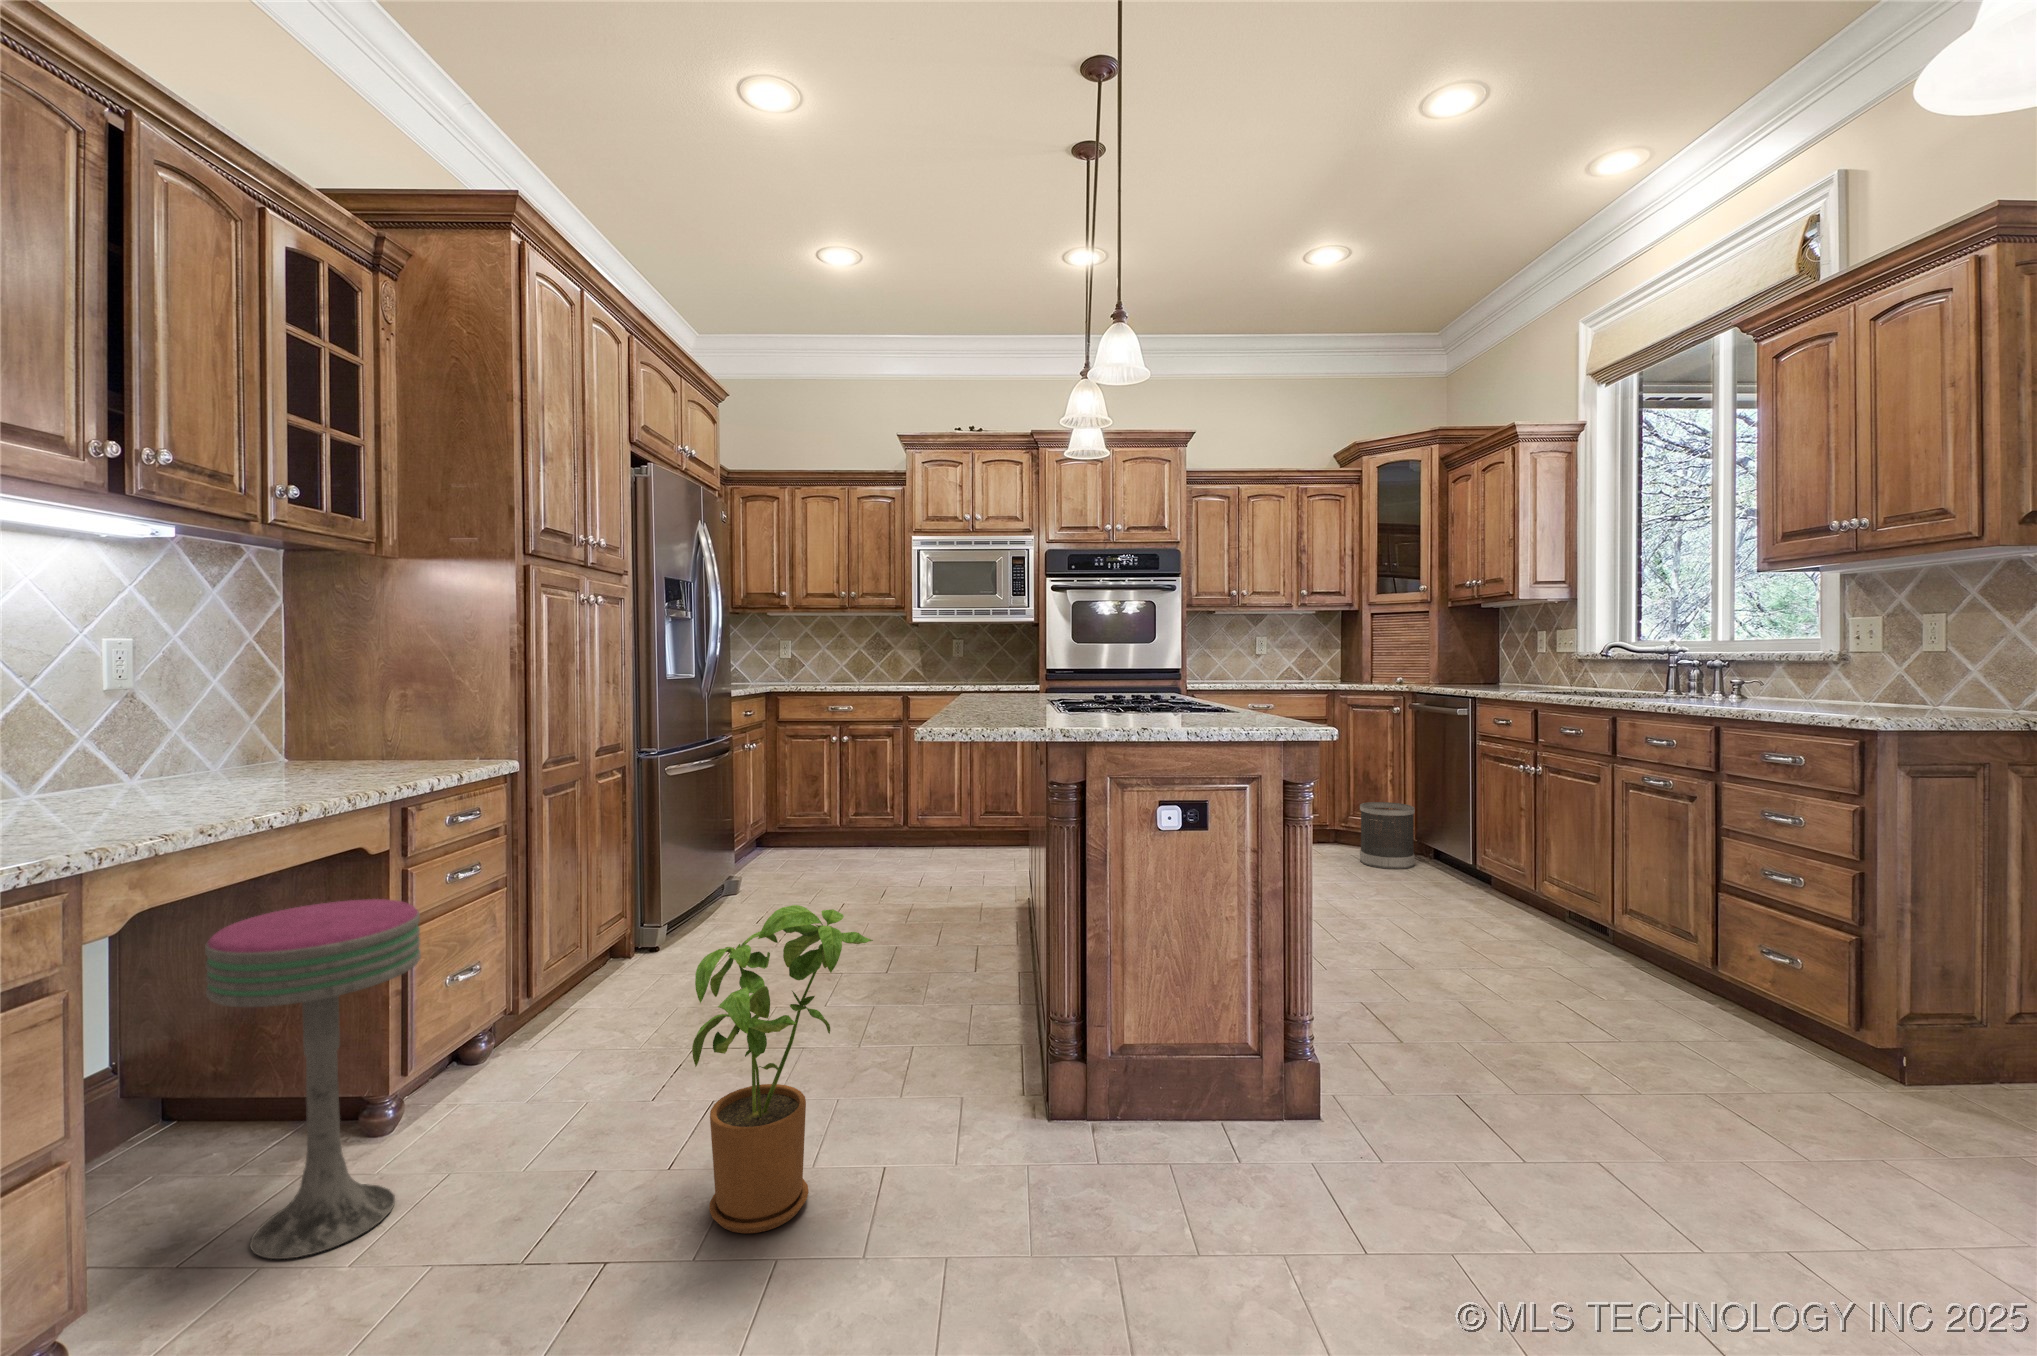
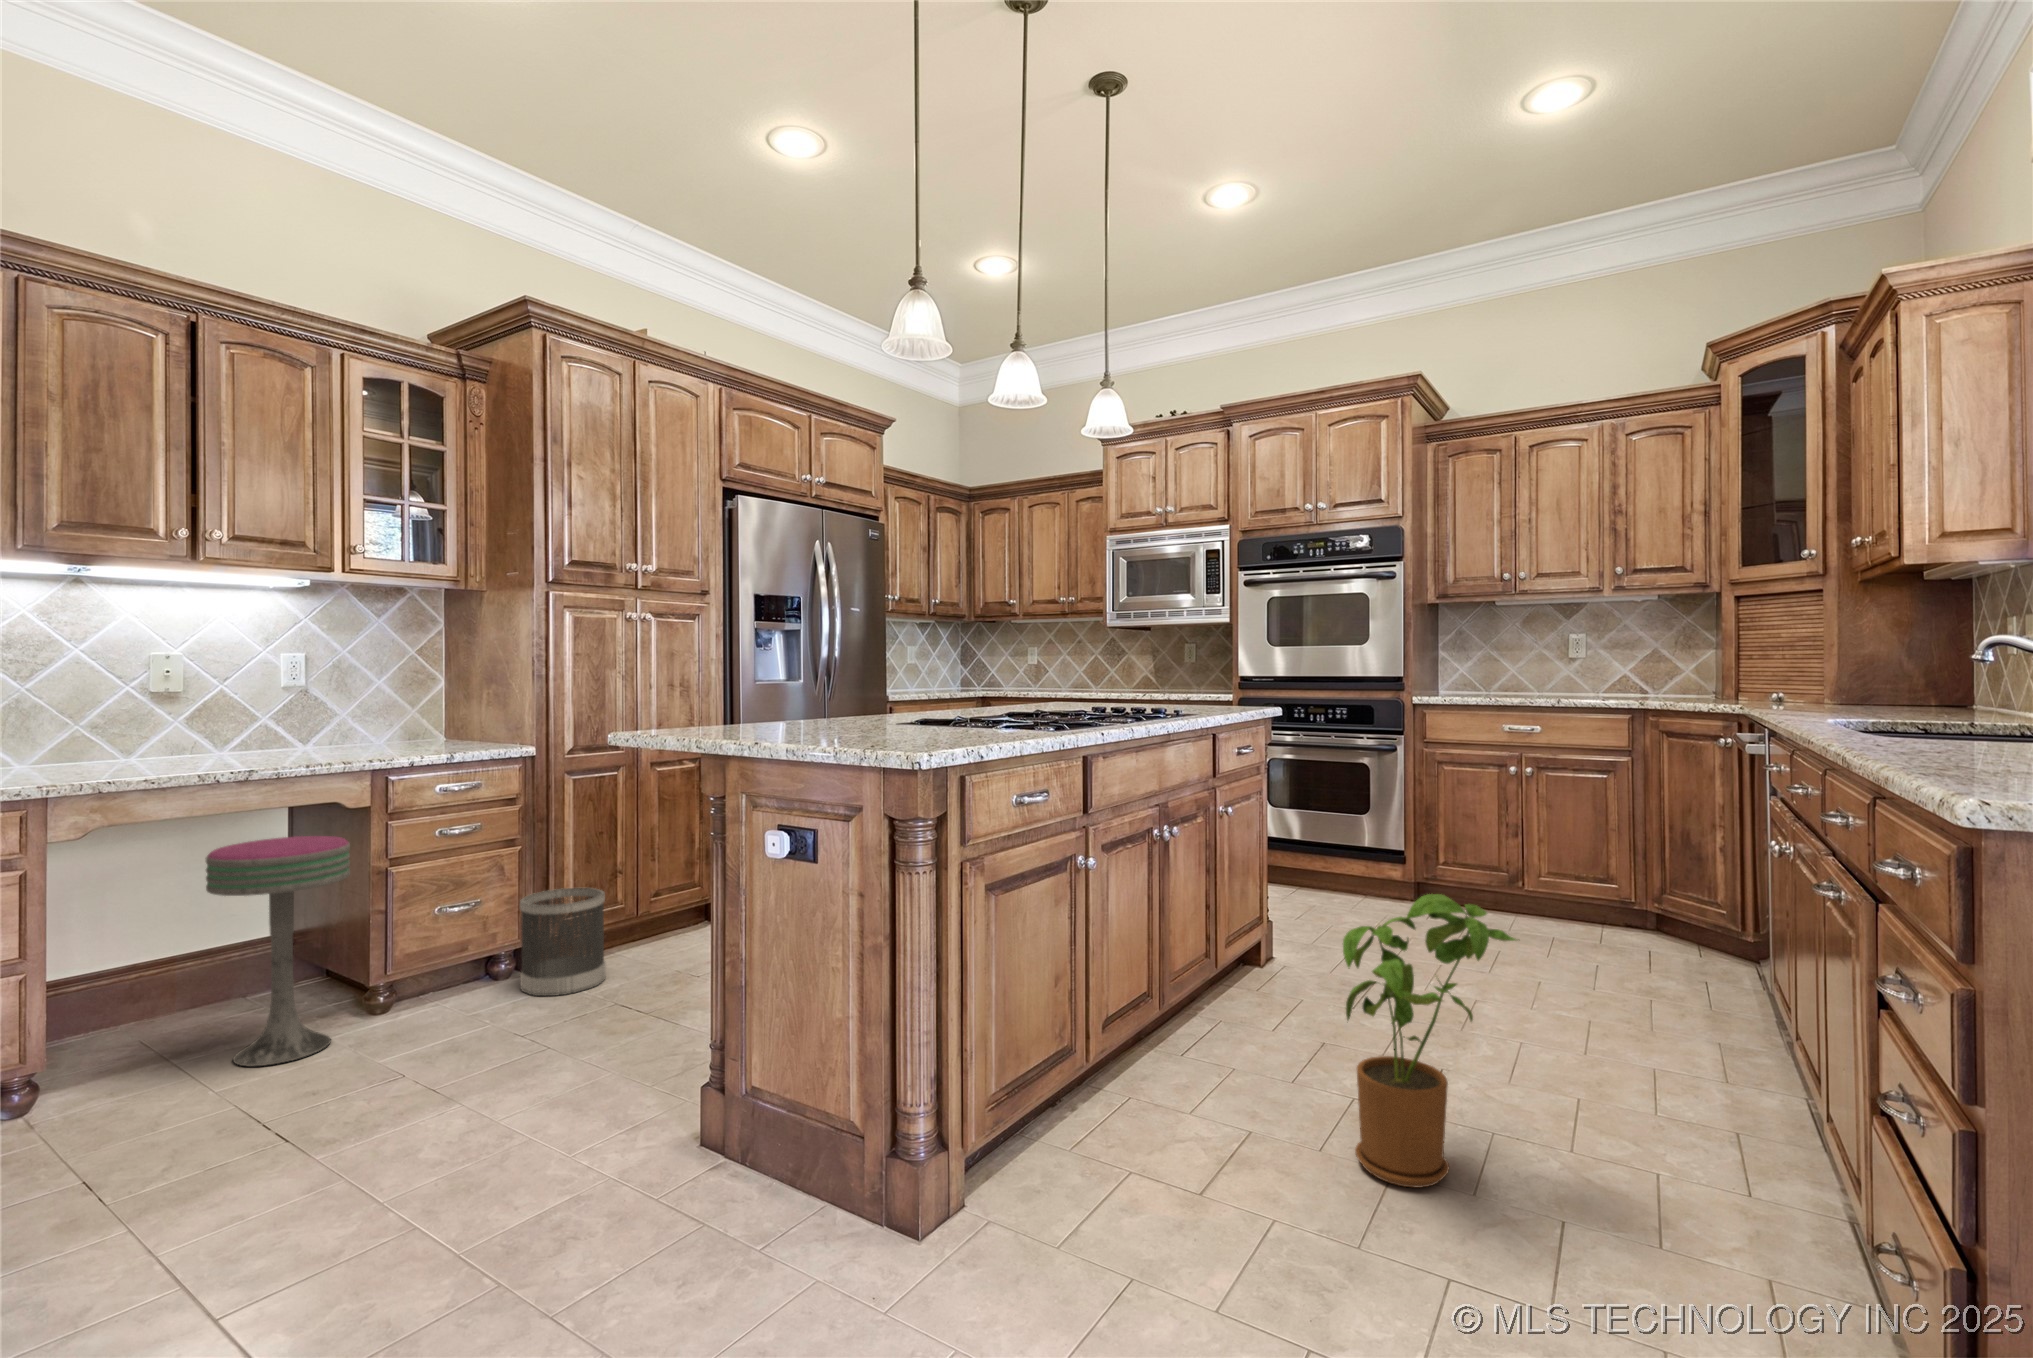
wastebasket: present [1360,802,1415,869] -> present [520,888,606,996]
house plant: present [692,905,873,1233] -> present [1343,894,1516,1187]

